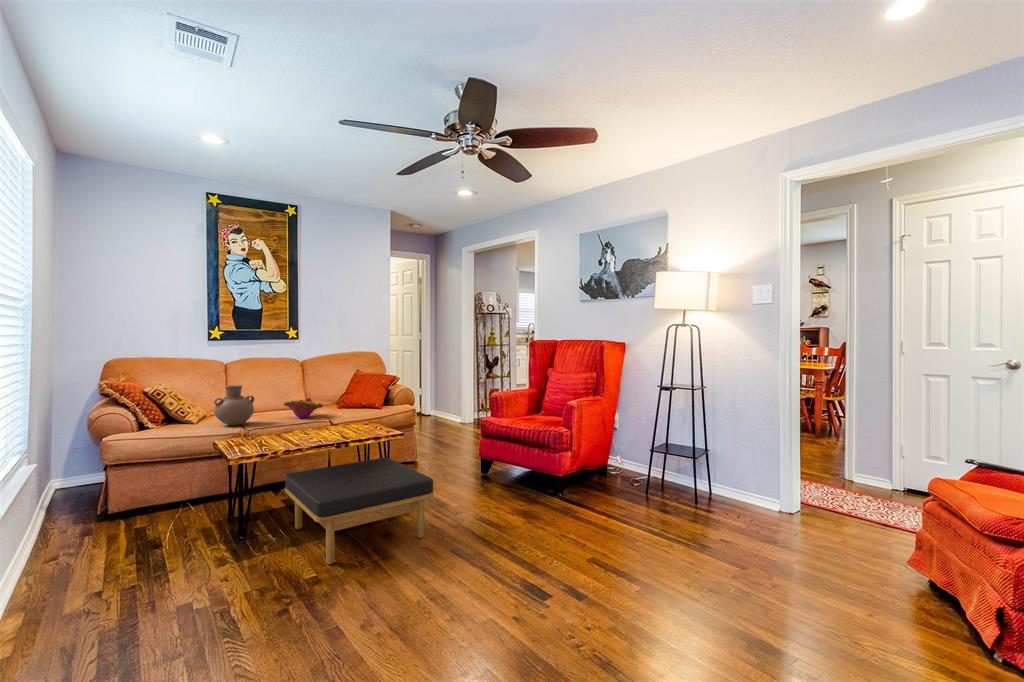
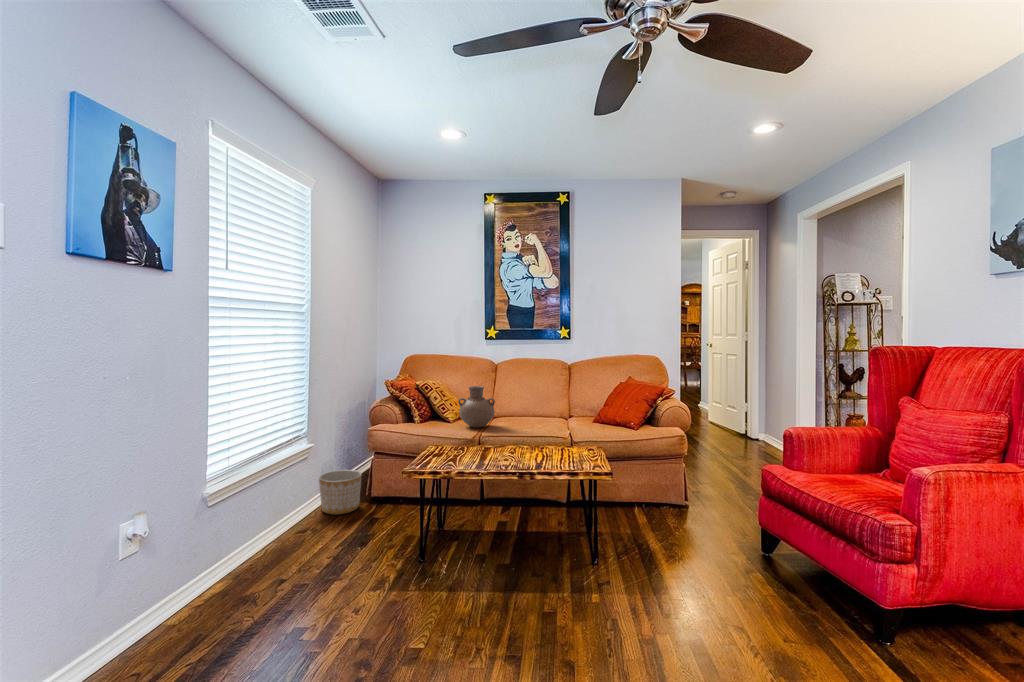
decorative bowl: present [284,398,323,418] -> none [527,406,566,428]
ottoman: present [285,458,434,564] -> none [444,494,610,633]
planter: none [42,492,105,546] -> present [319,470,362,515]

